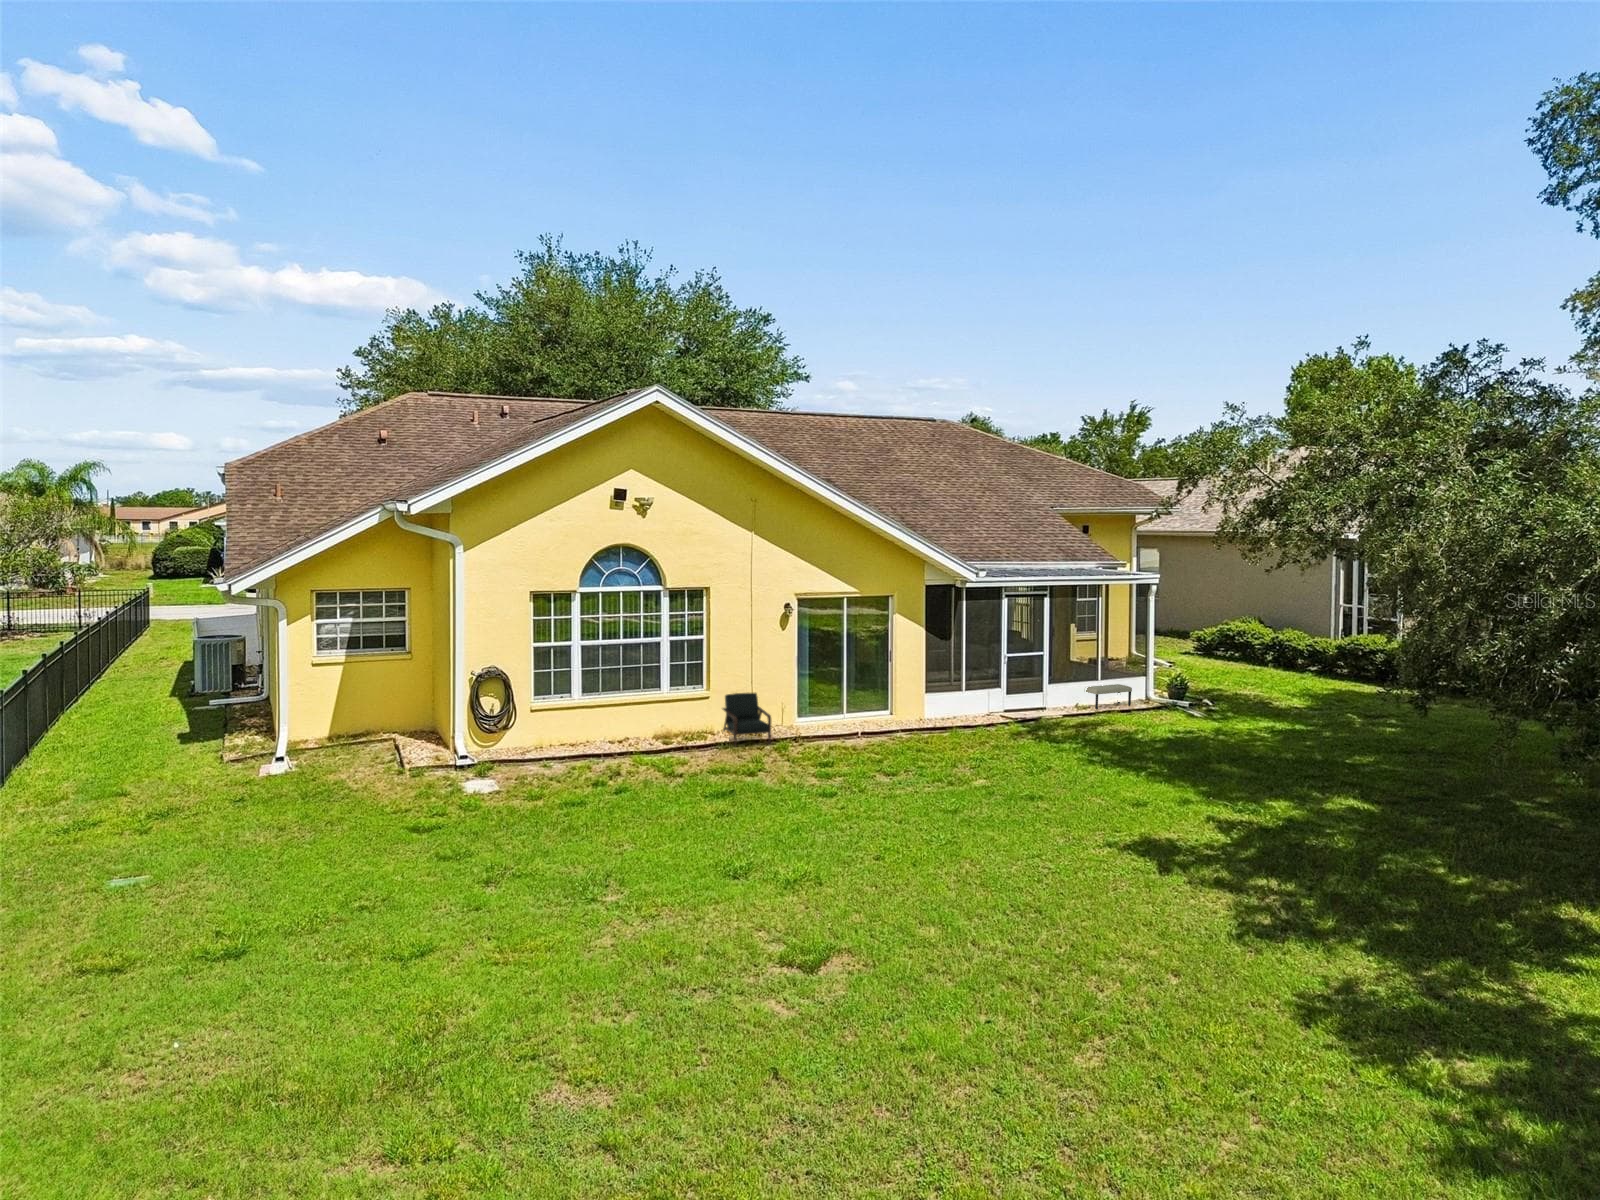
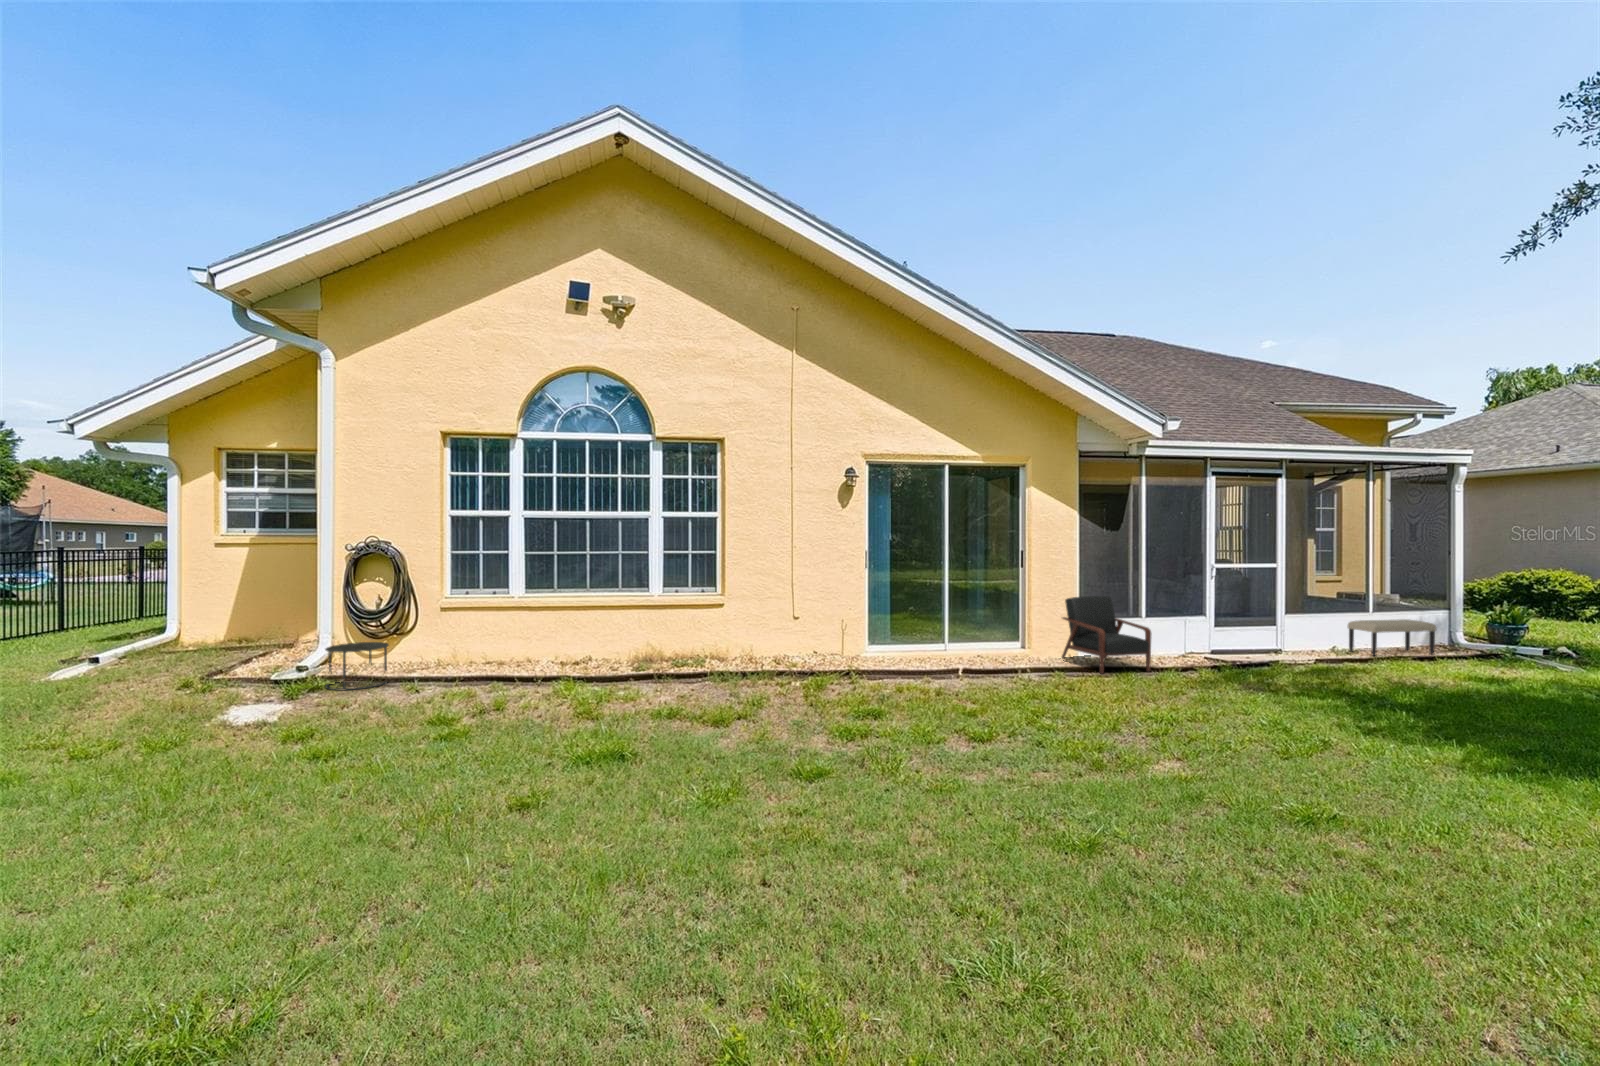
chair: present [723,693,771,747] -> present [1062,596,1151,674]
side table: none [470,734,508,767] -> present [325,642,389,690]

